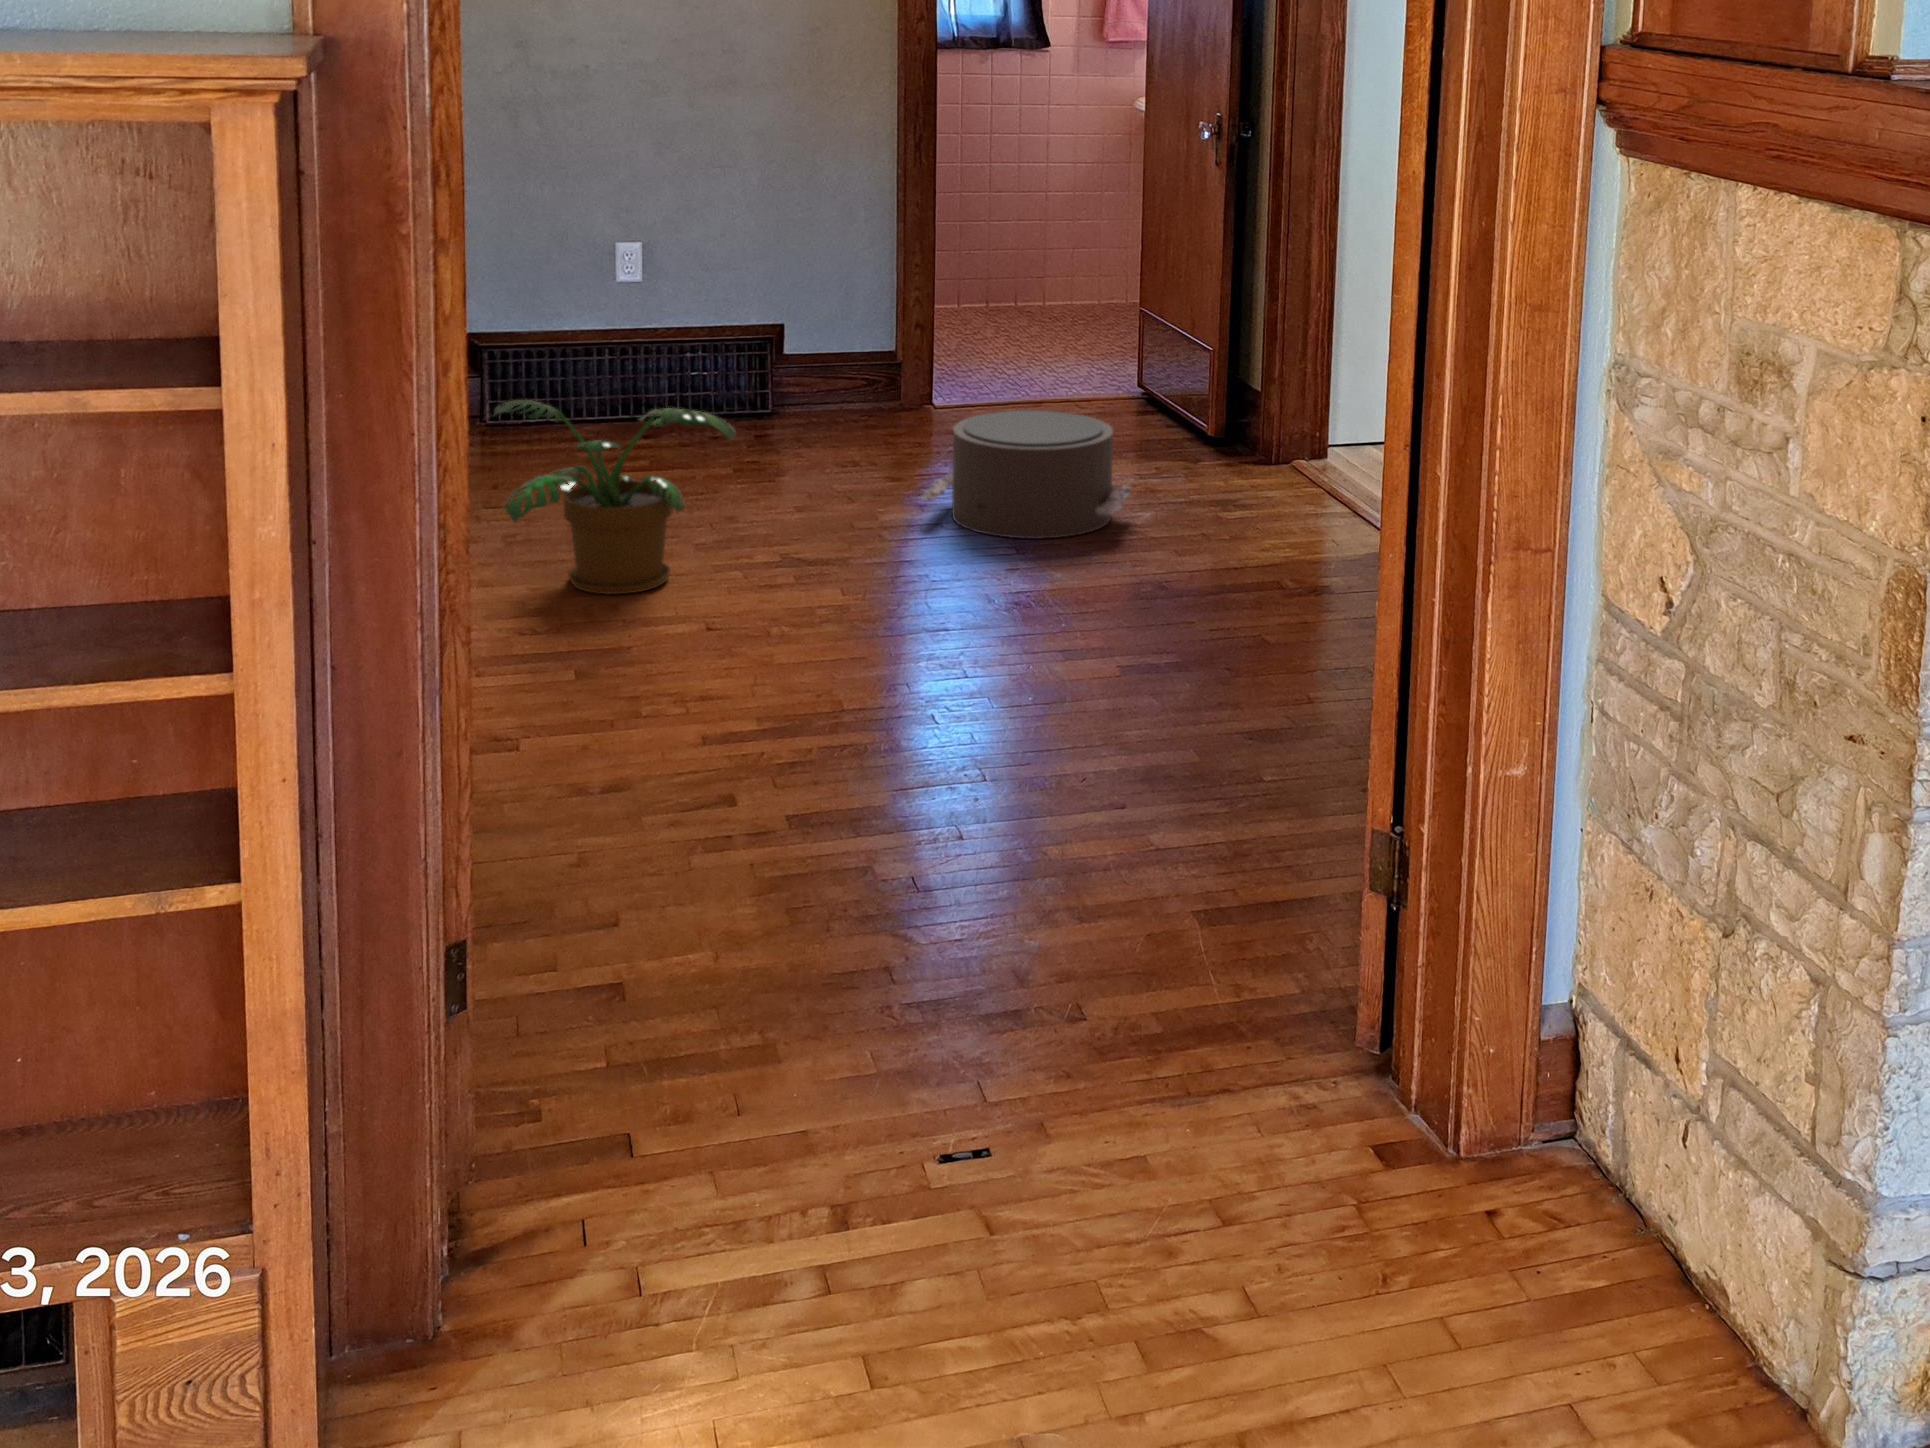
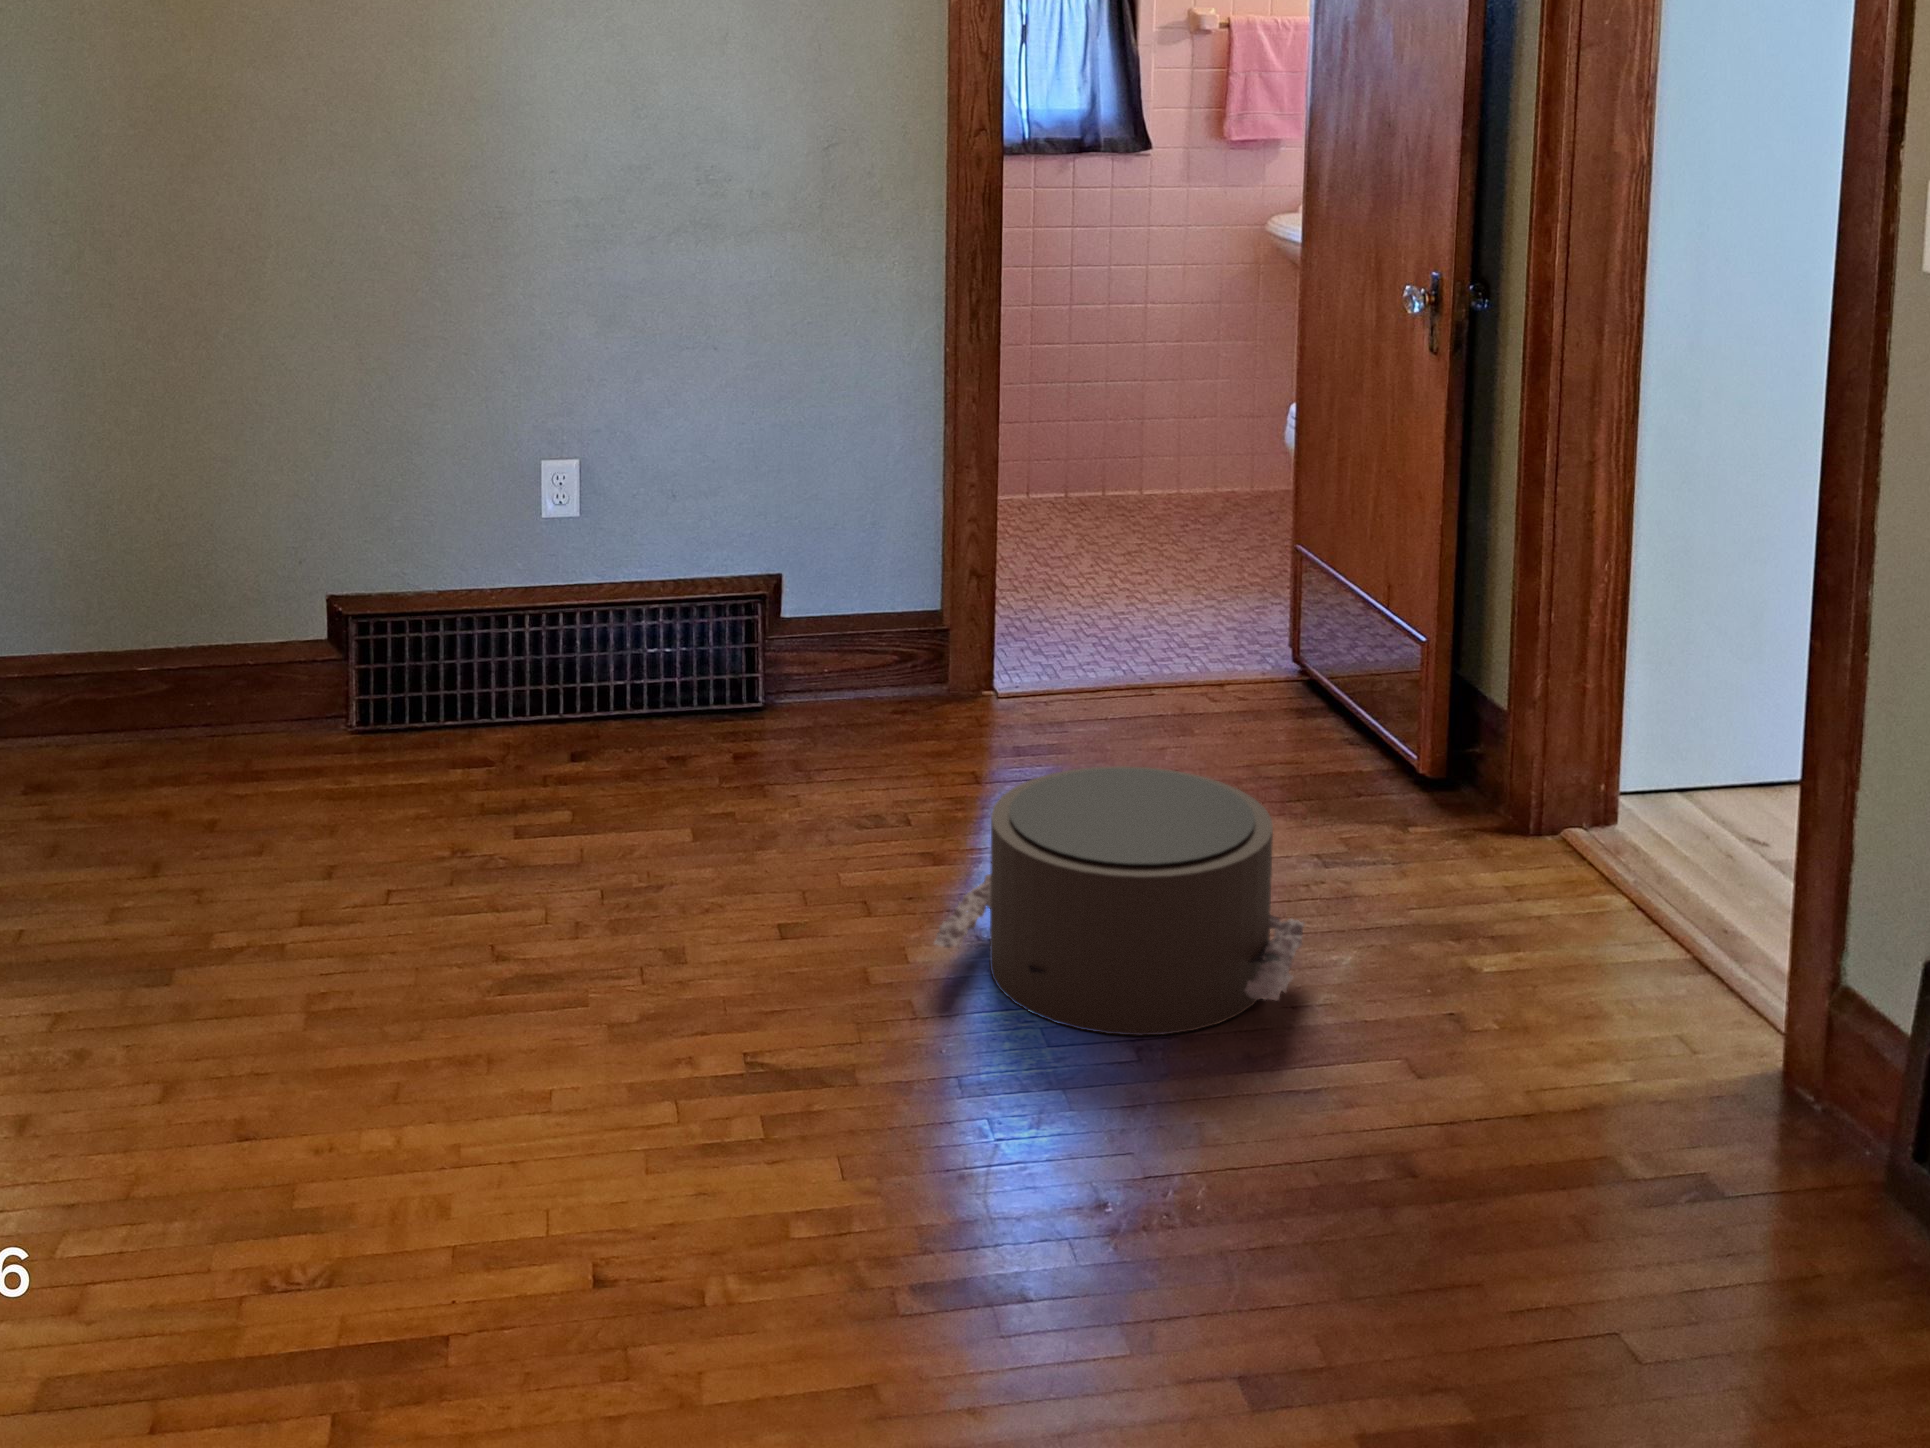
potted plant: present [494,400,736,594] -> none [110,814,542,1197]

